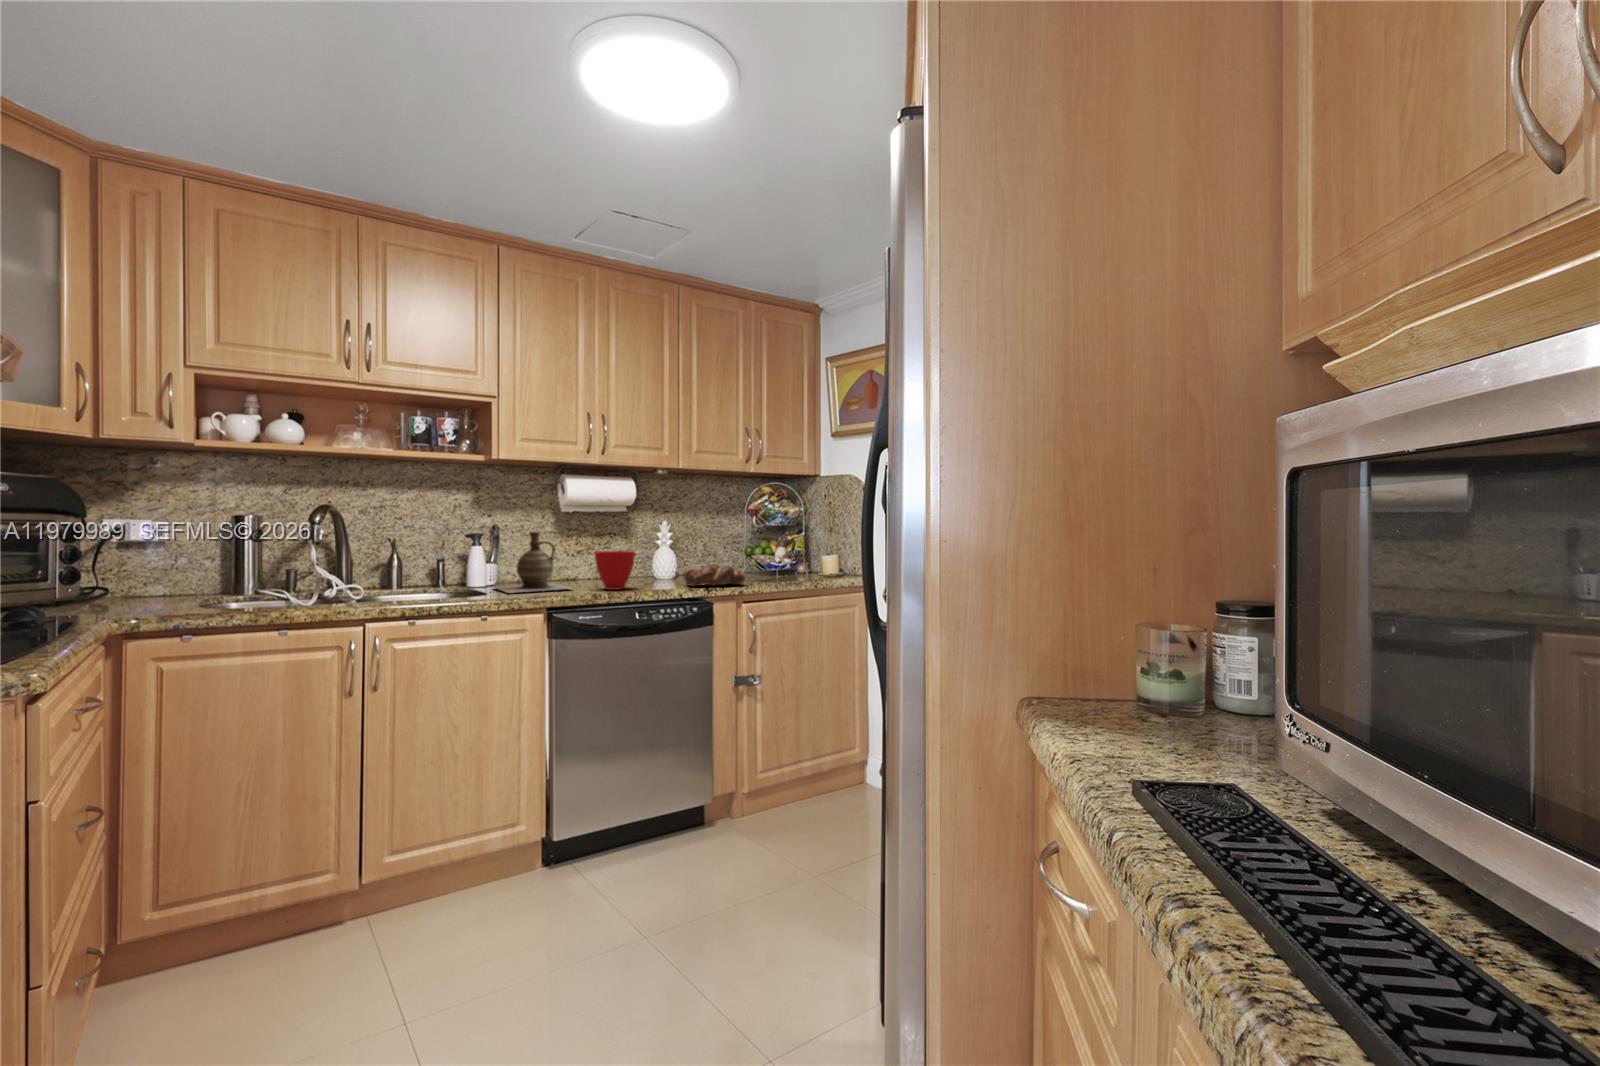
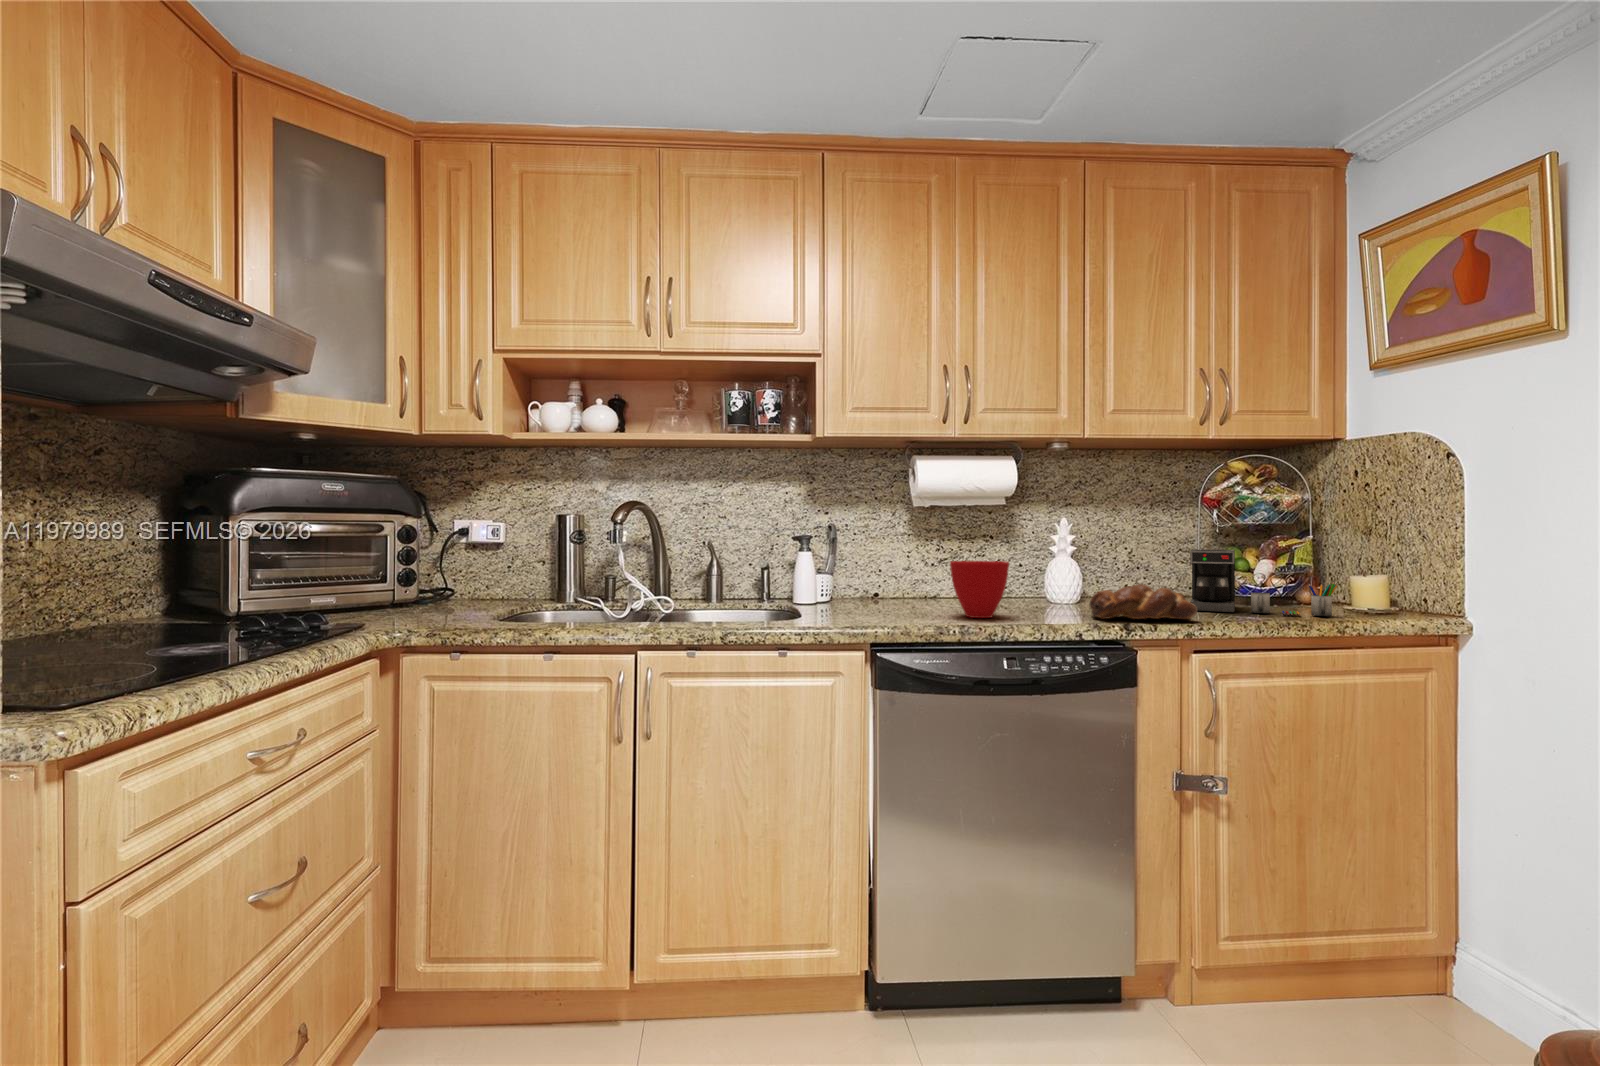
ceramic jug: present [494,532,569,593] -> none [821,533,920,616]
coffee maker: none [741,542,816,580] -> present [1190,549,1338,616]

